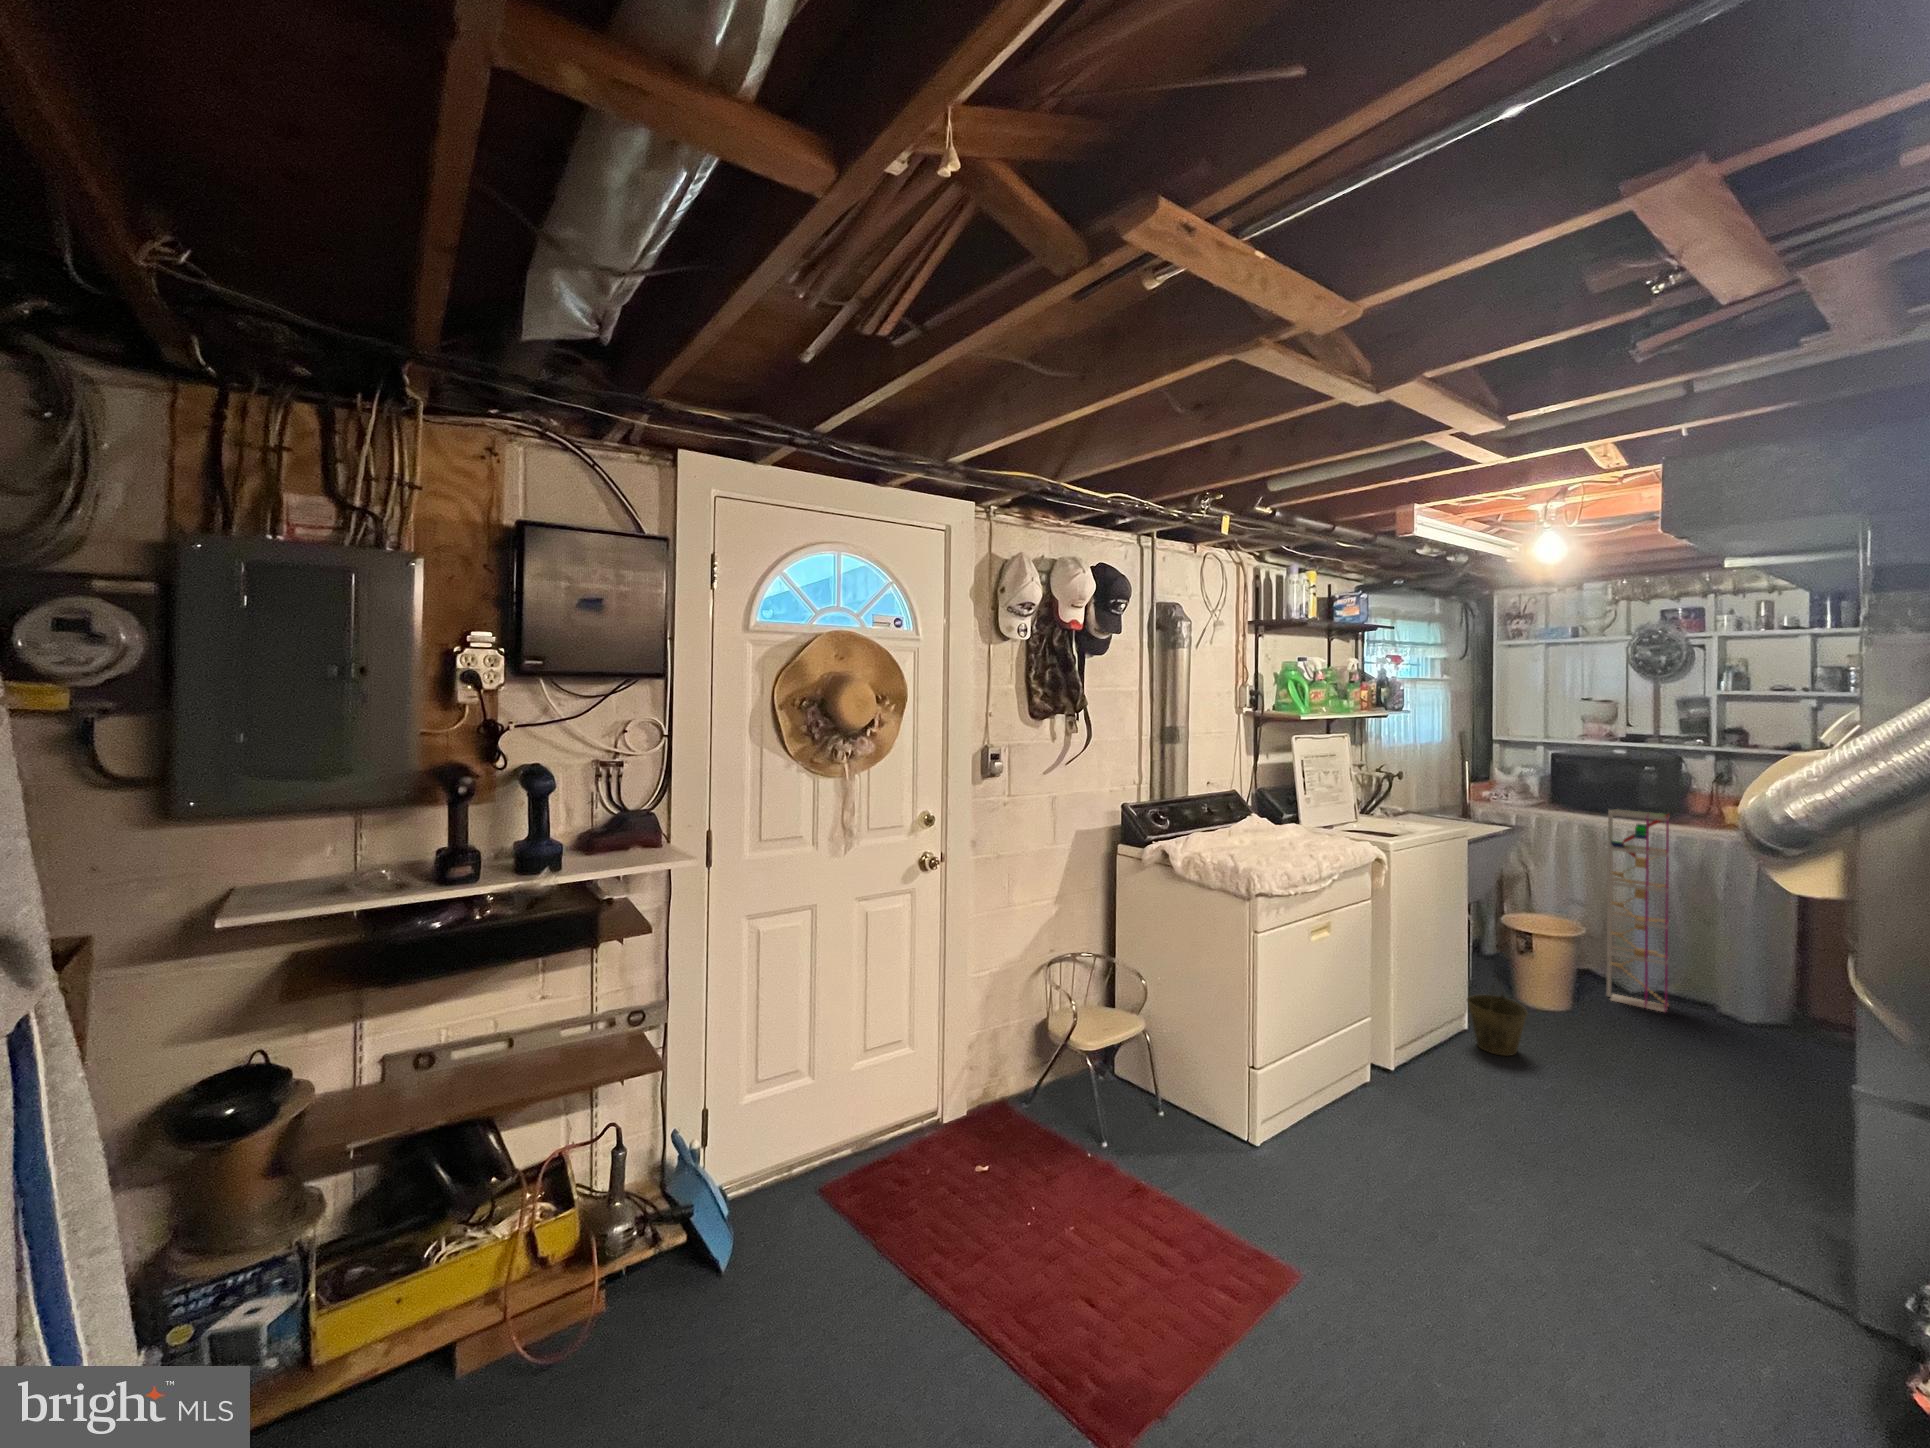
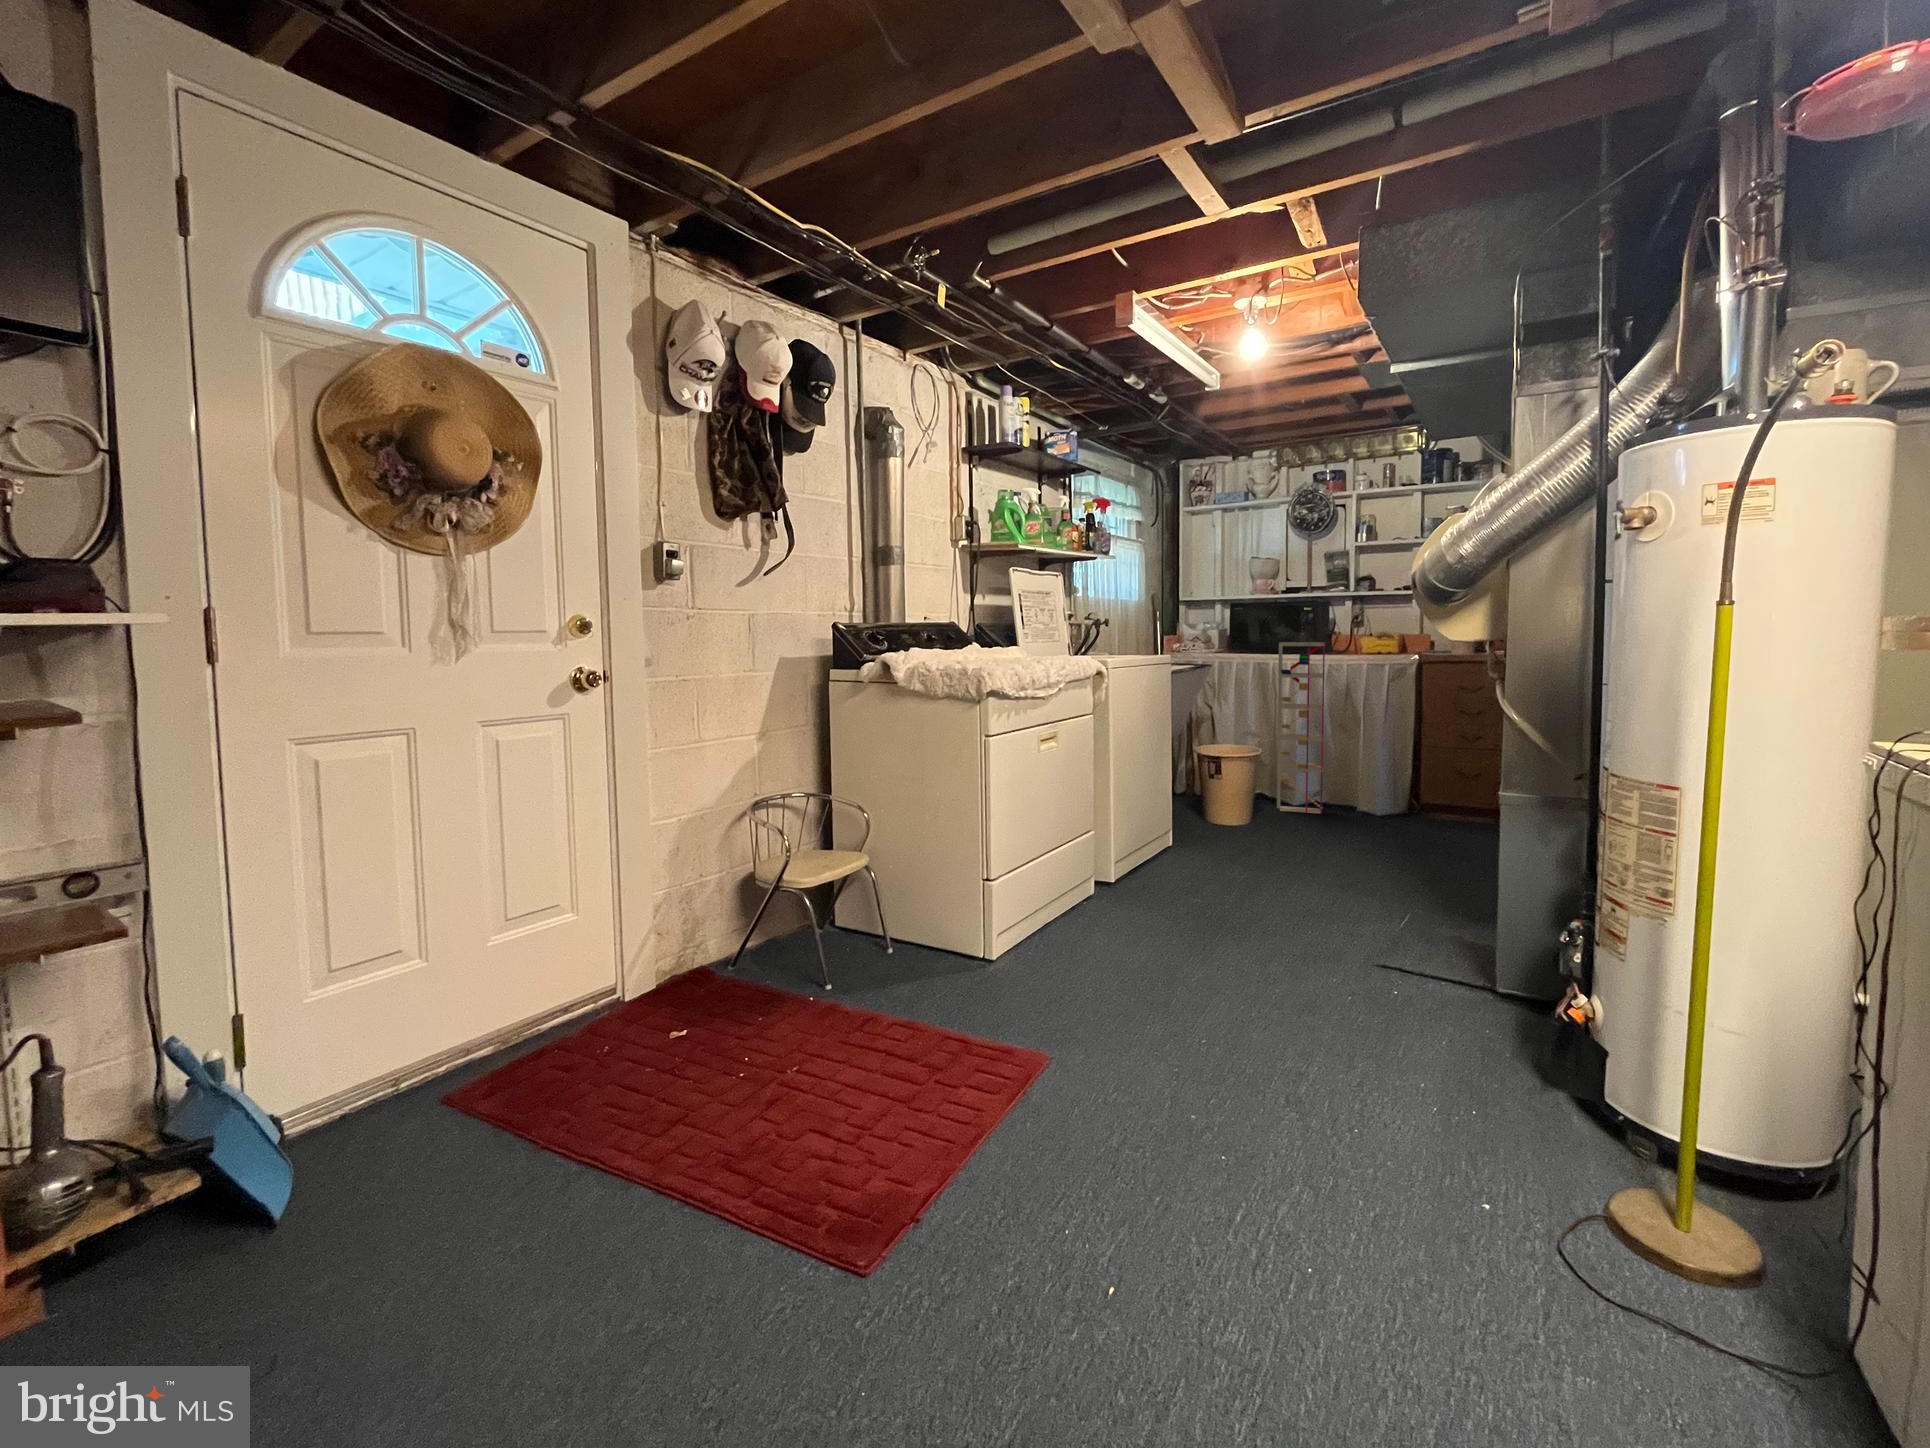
bucket: present [1467,977,1527,1056] -> none [1172,786,1224,858]

